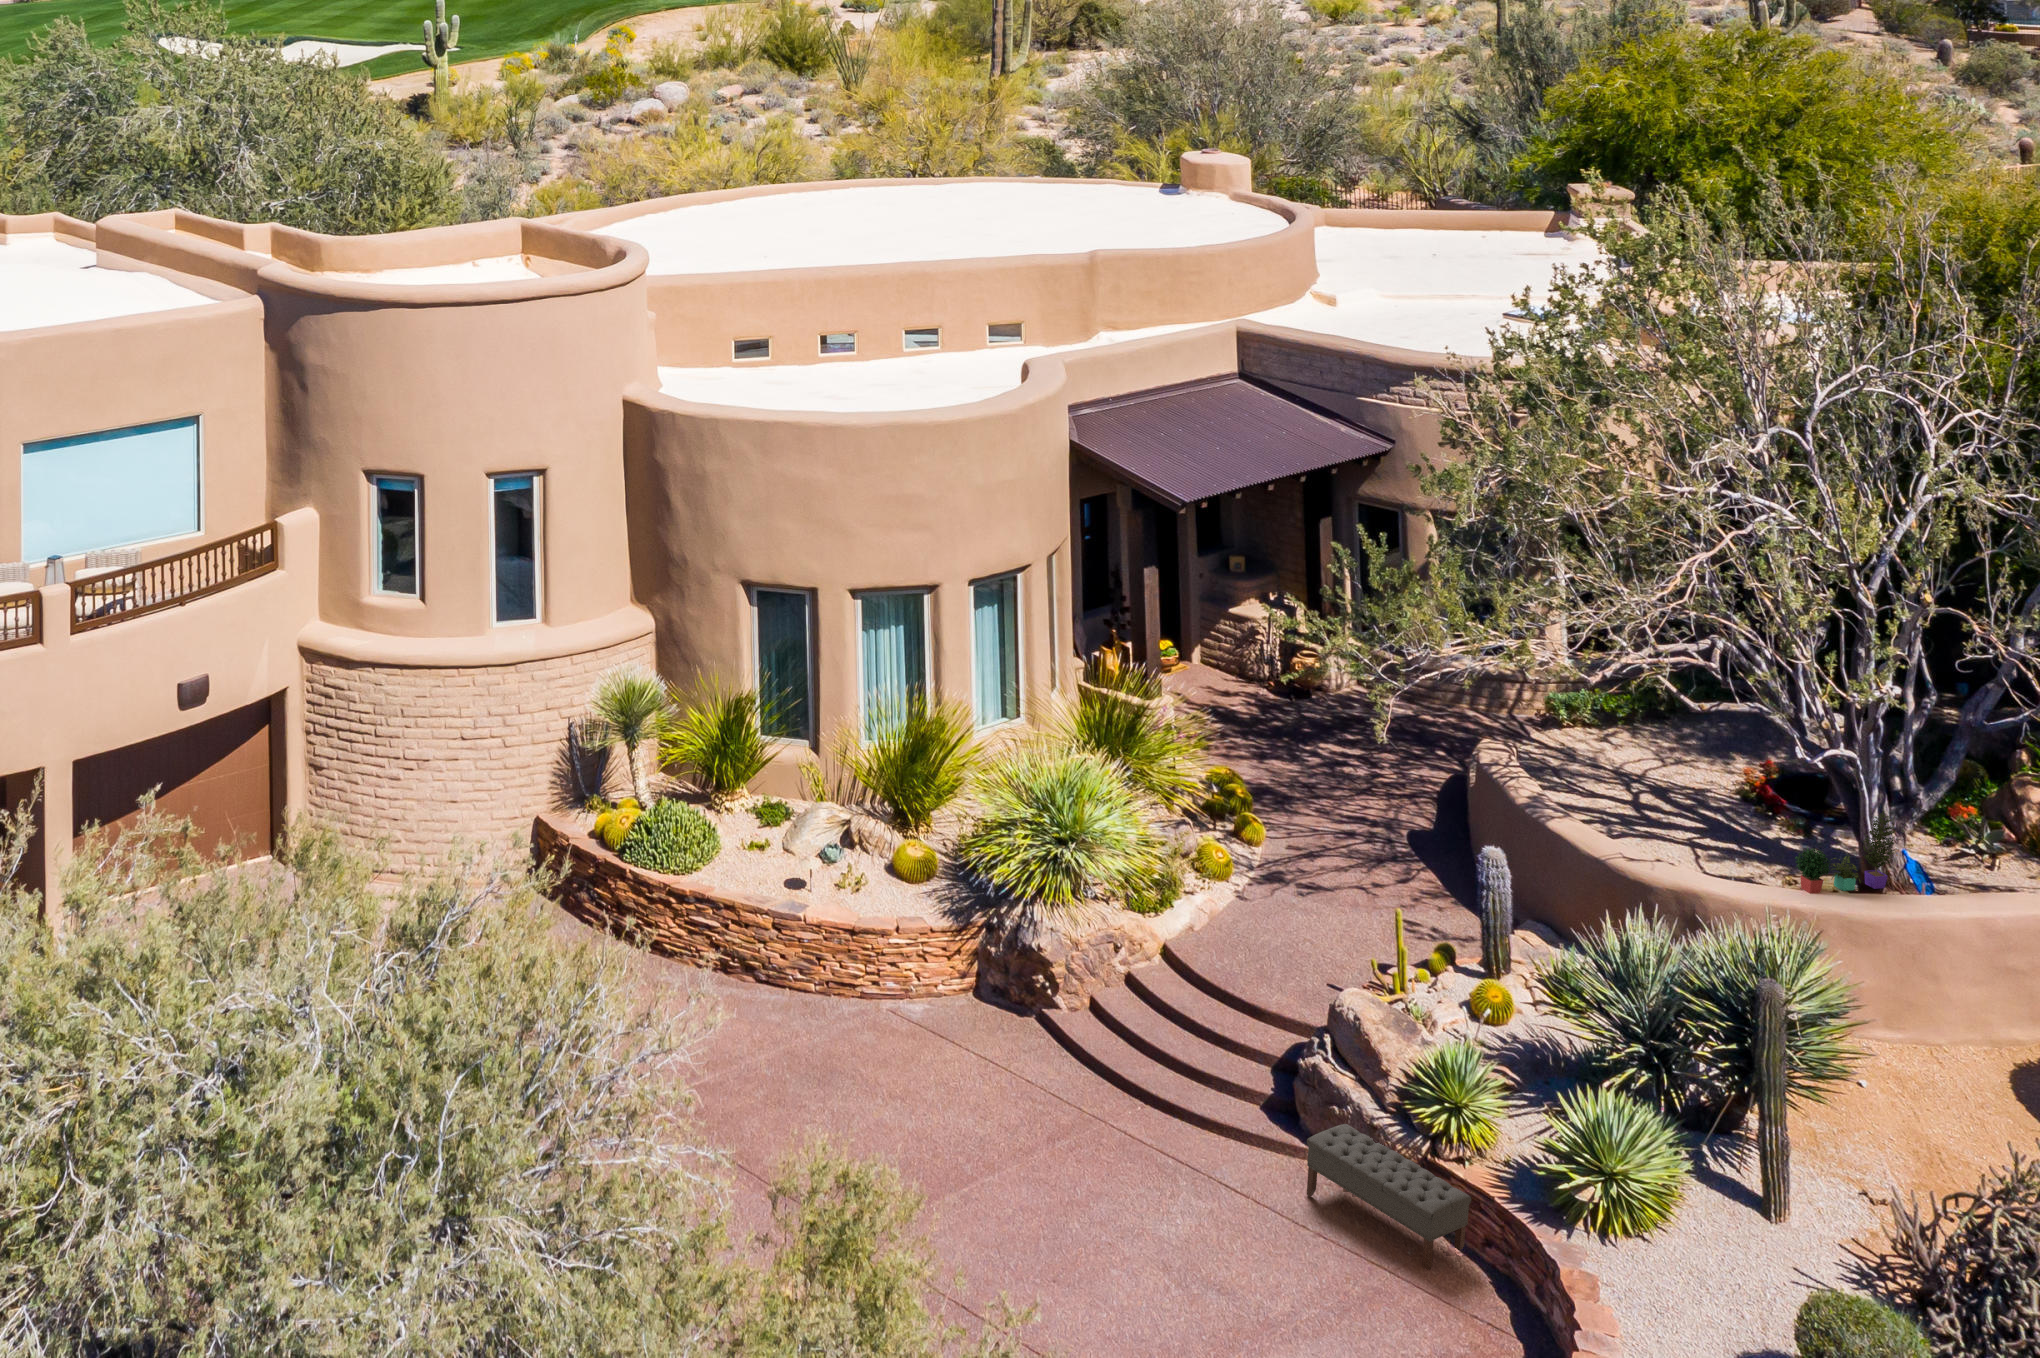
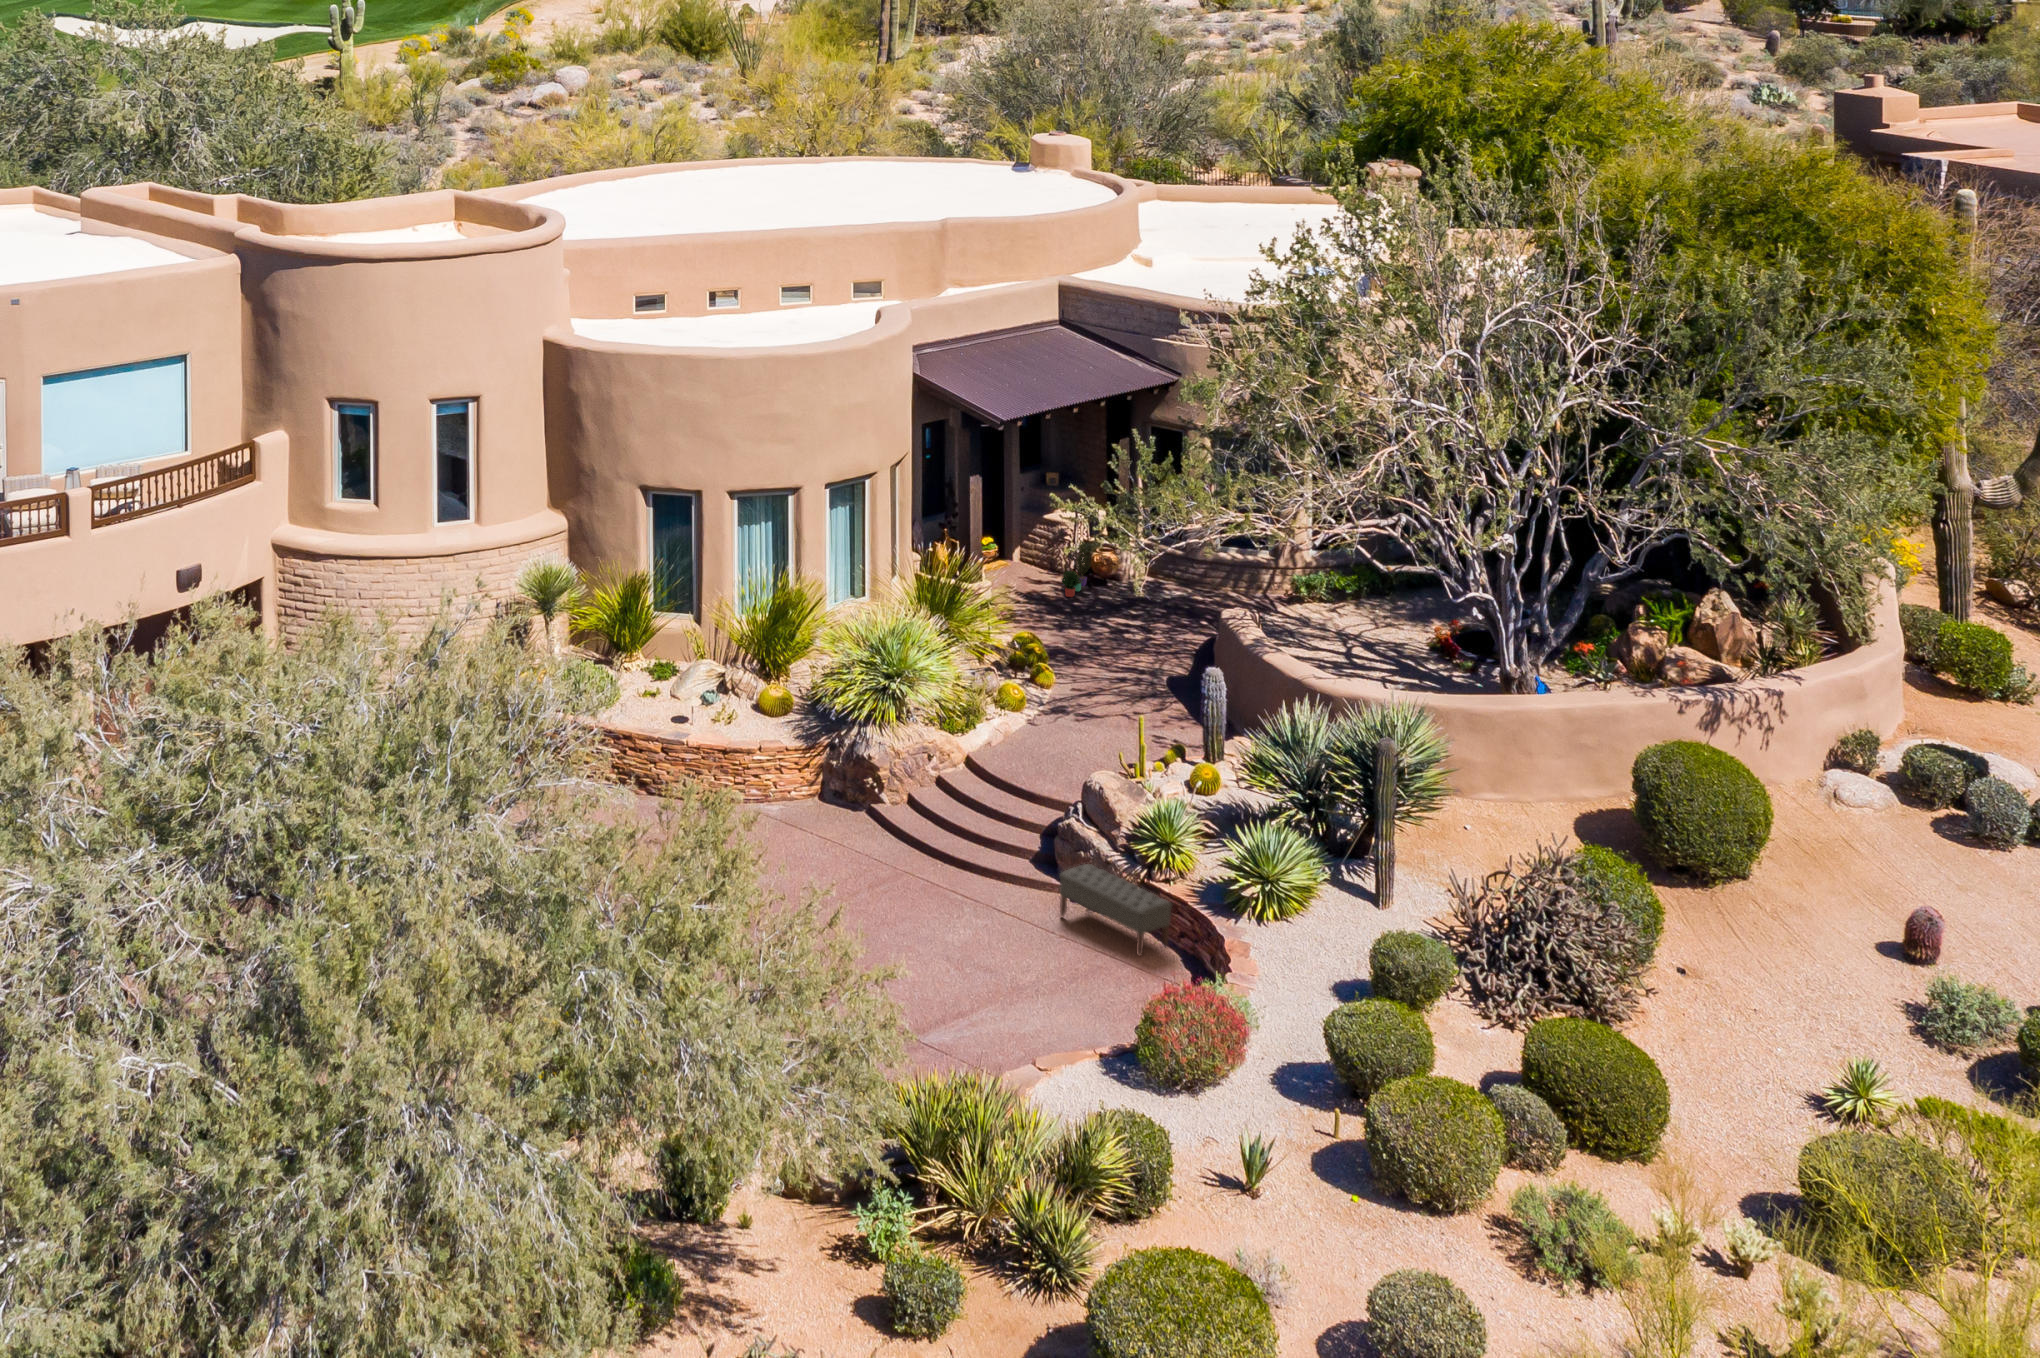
potted plant: present [1795,811,1895,893] -> present [1062,542,1091,597]

